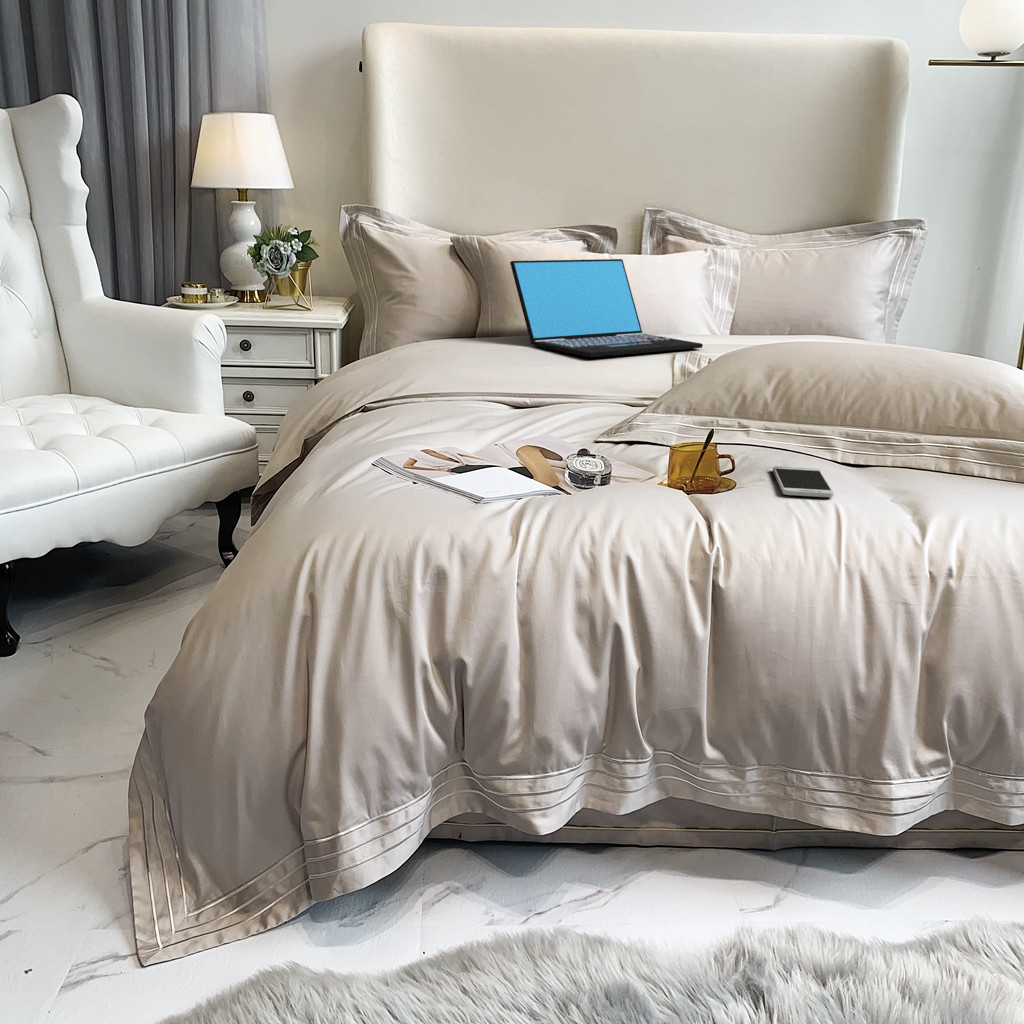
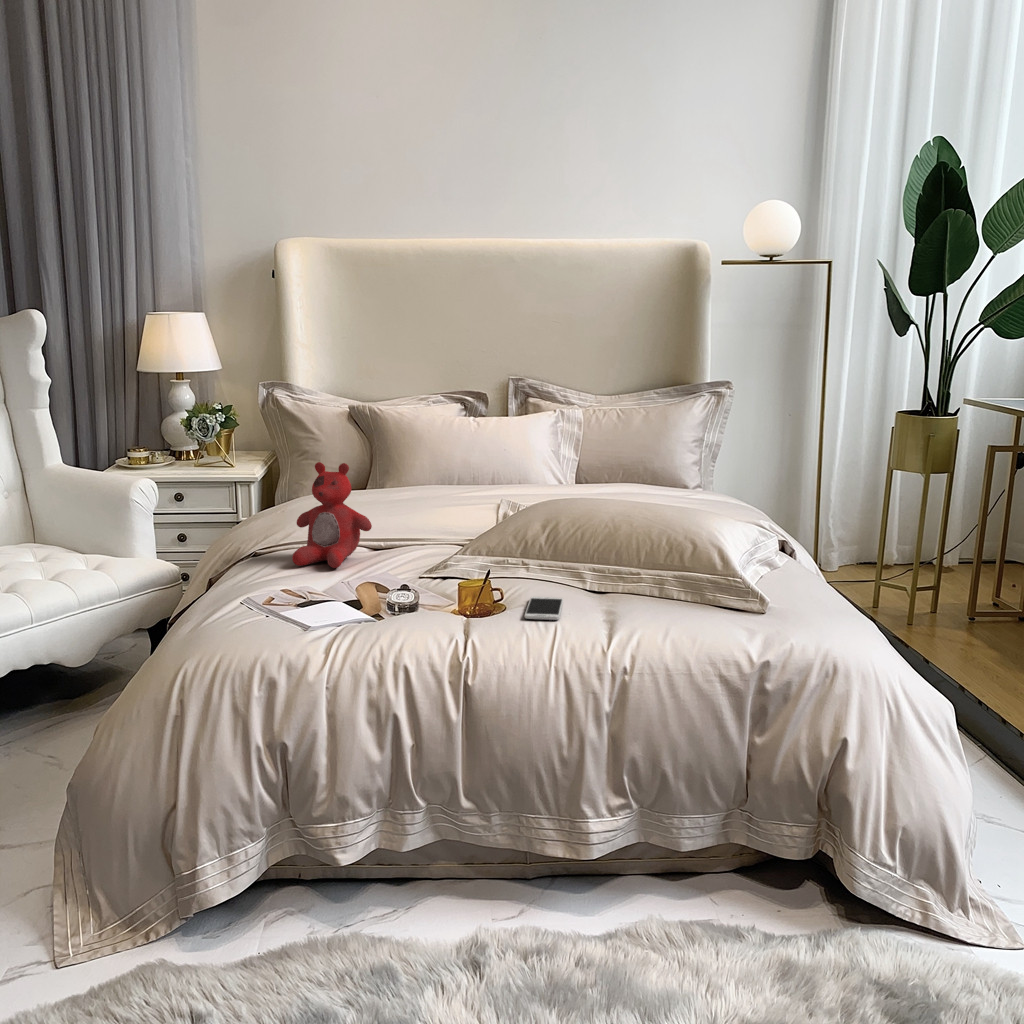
laptop: present [510,259,703,357] -> none [378,426,530,509]
stuffed bear: none [424,282,527,425] -> present [292,462,372,568]

